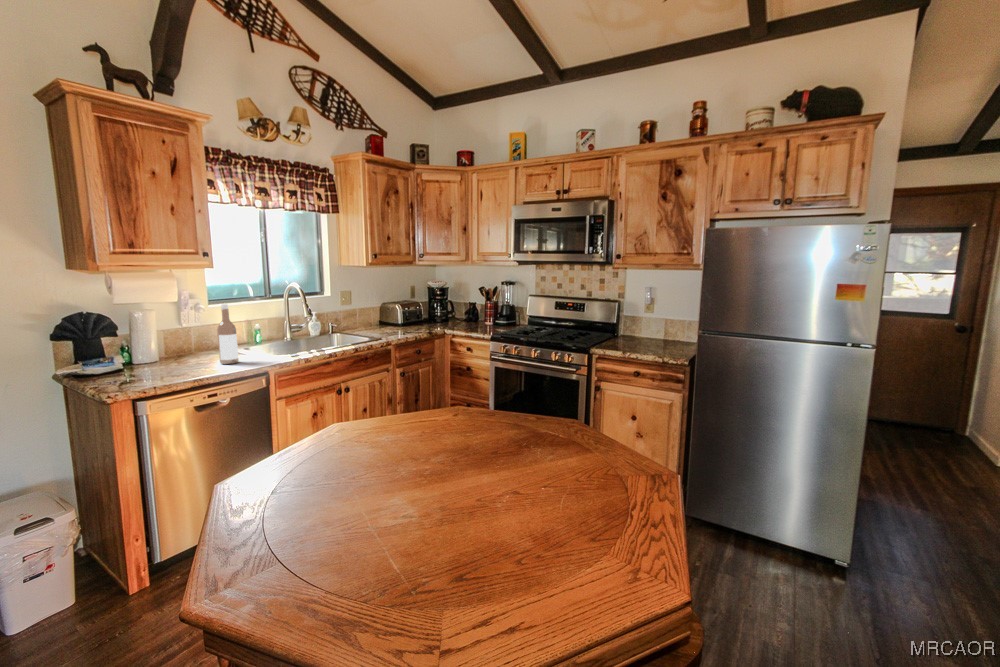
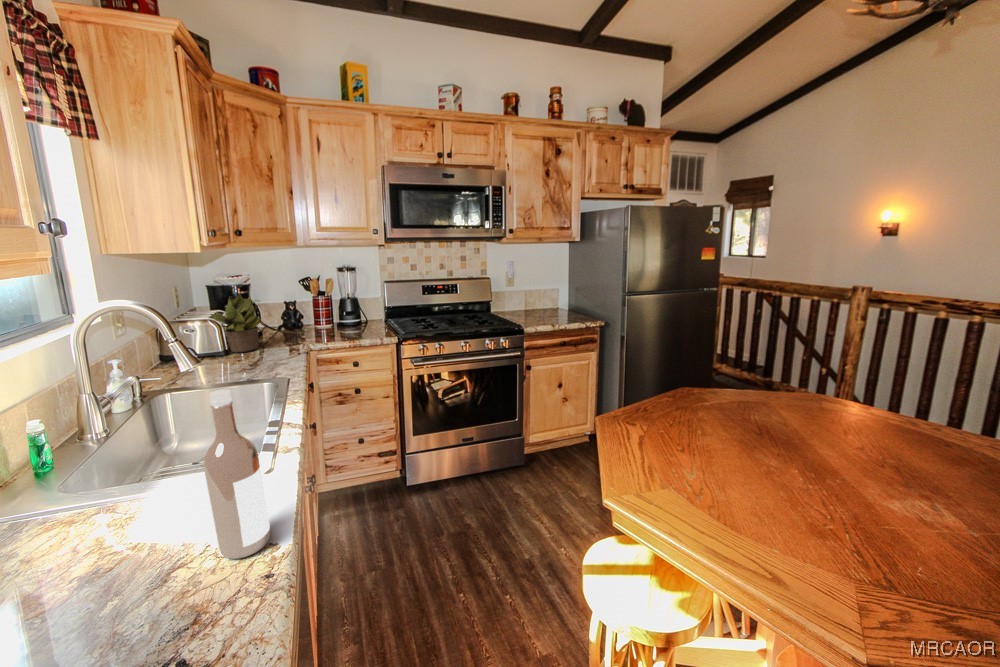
potted plant: none [398,290,434,325] -> present [212,293,260,352]

